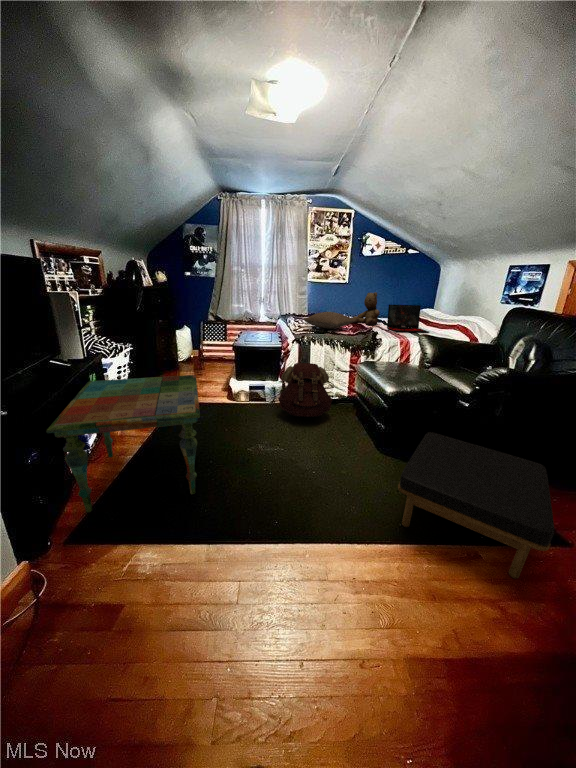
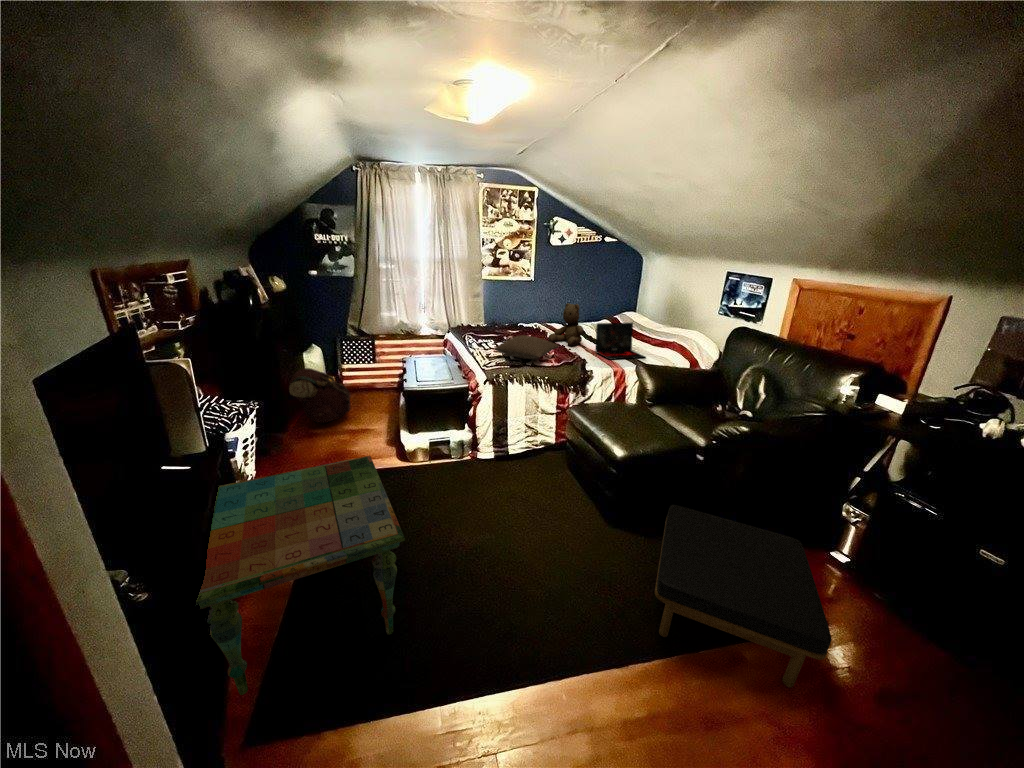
backpack: present [278,363,332,417] -> present [288,368,350,423]

